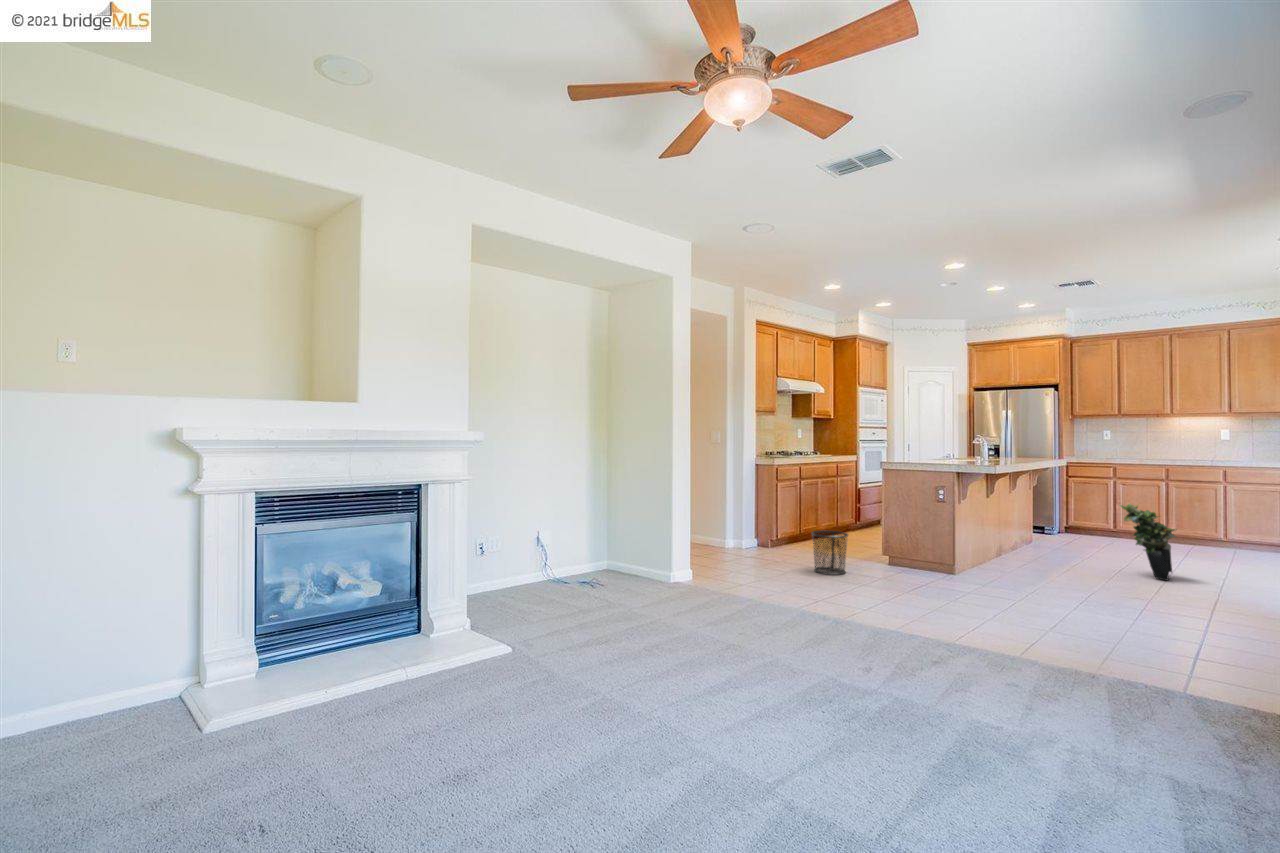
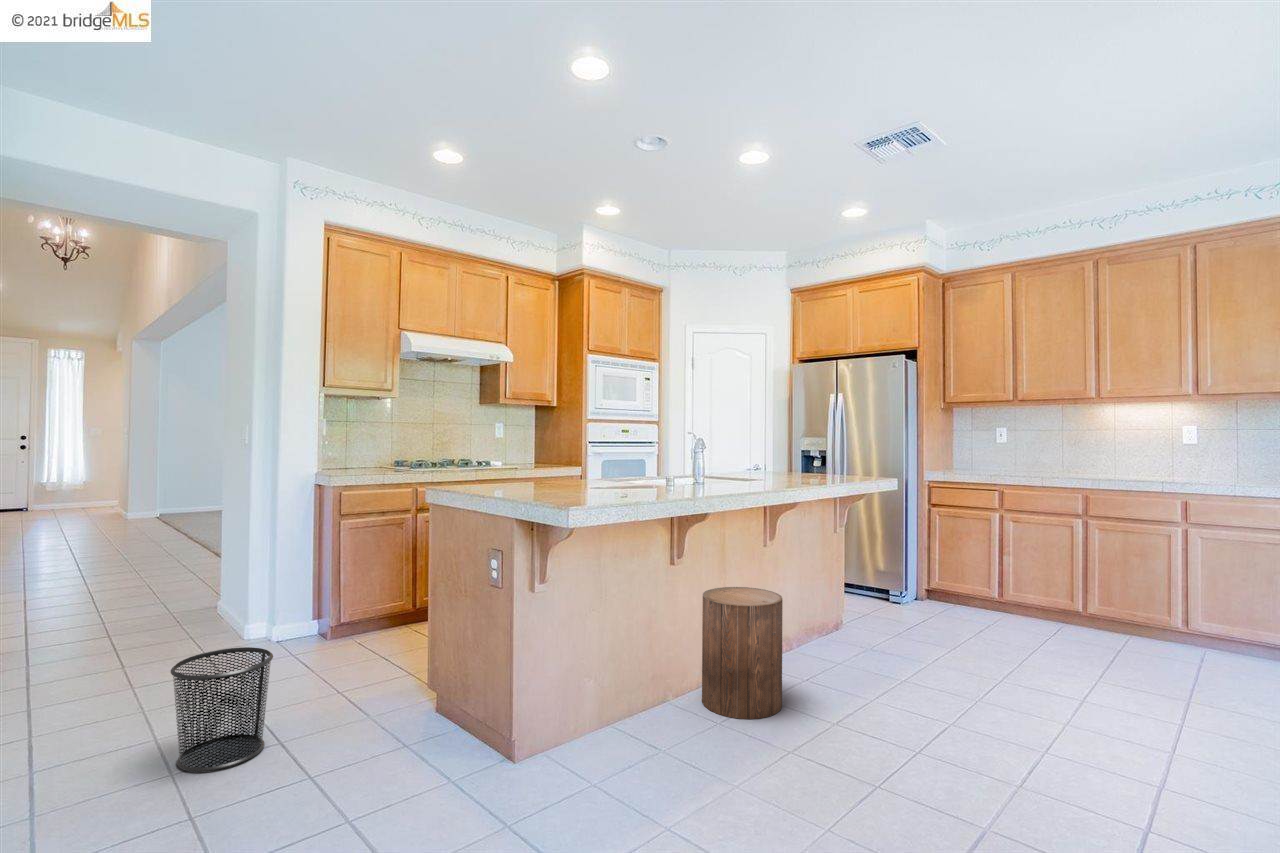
potted plant: present [1120,503,1177,581] -> none [912,589,1037,798]
stool: none [1000,510,1043,565] -> present [702,587,783,719]

